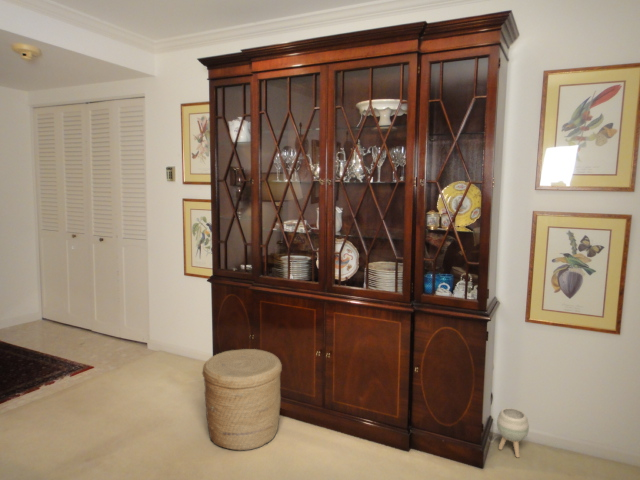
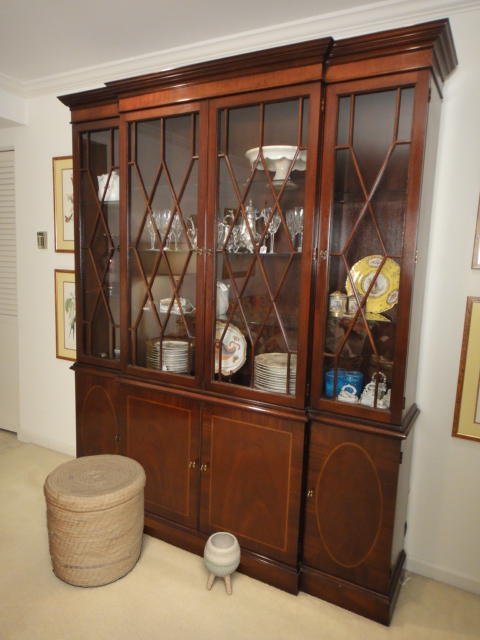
planter: present [497,408,529,458] -> present [204,532,240,595]

